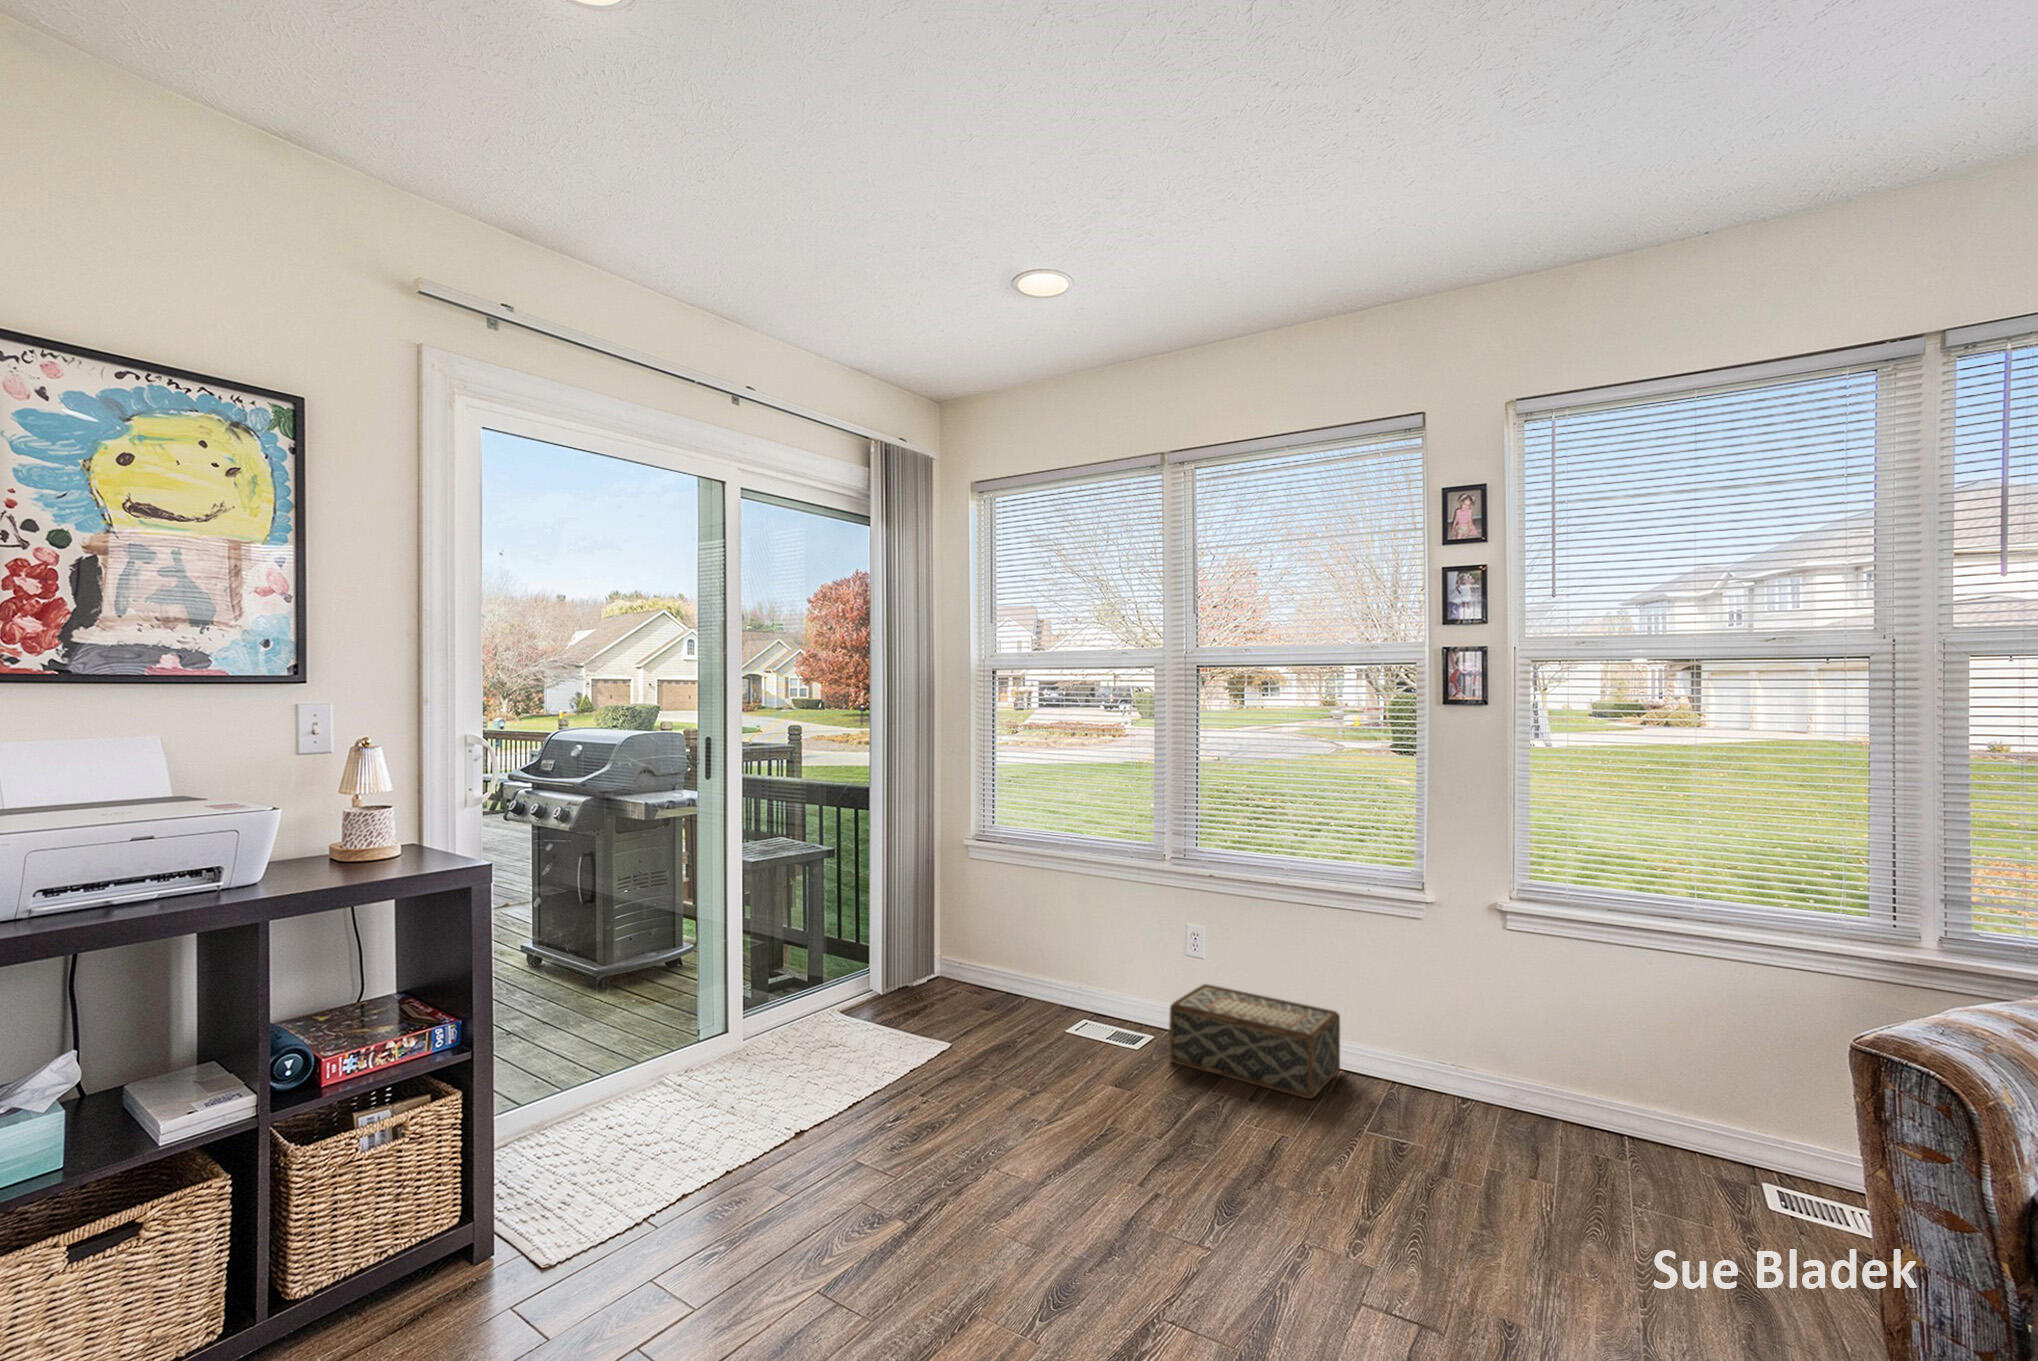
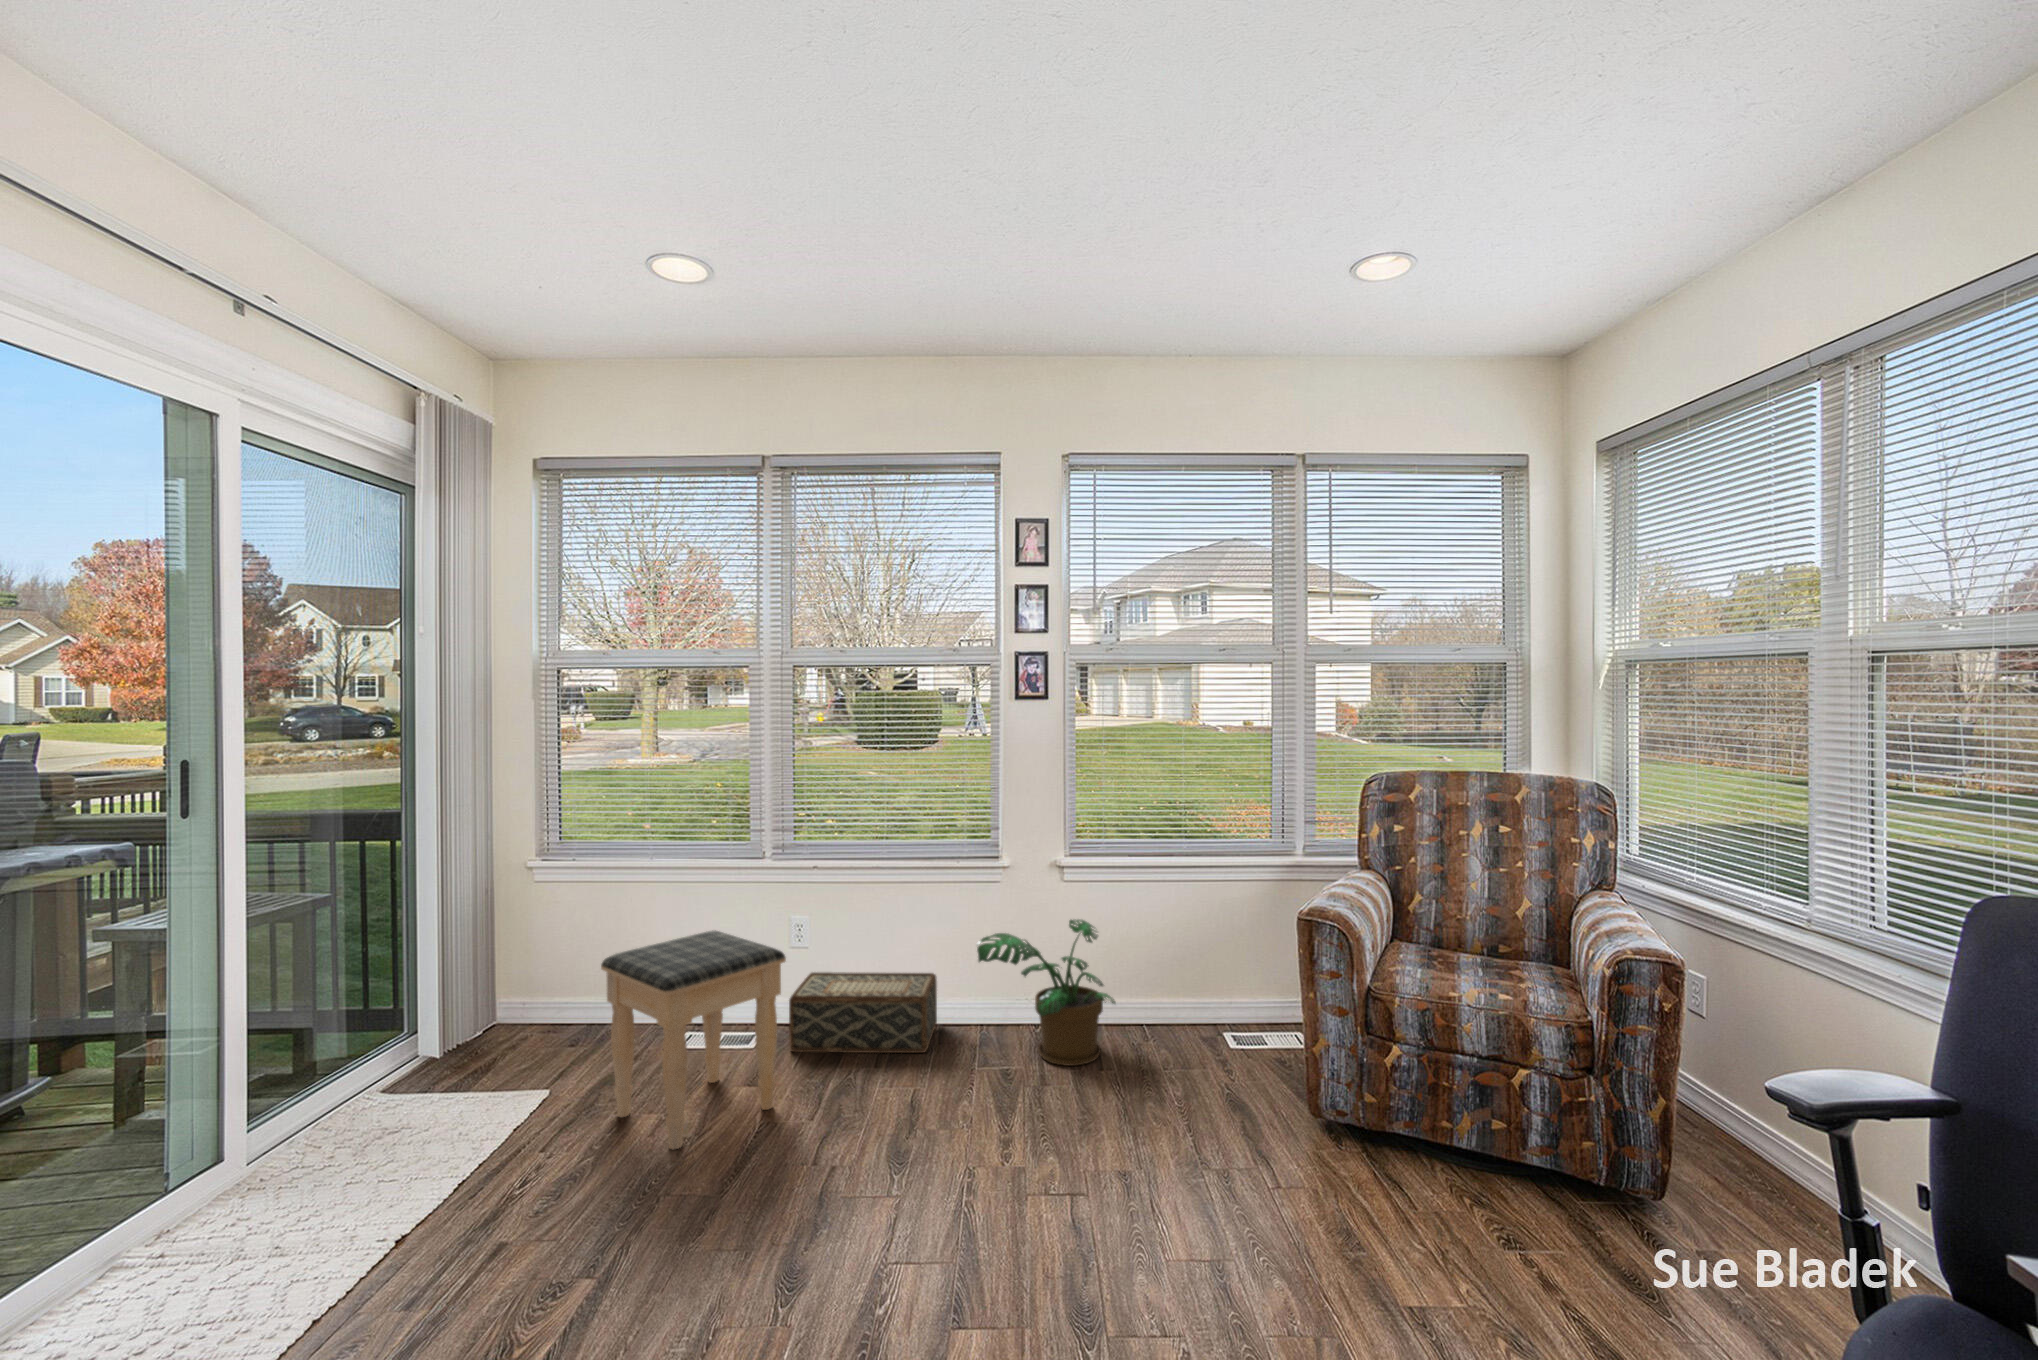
footstool: none [982,921,1142,1126] -> present [601,930,786,1149]
potted plant: none [1363,978,1563,1168] -> present [977,919,1116,1066]

